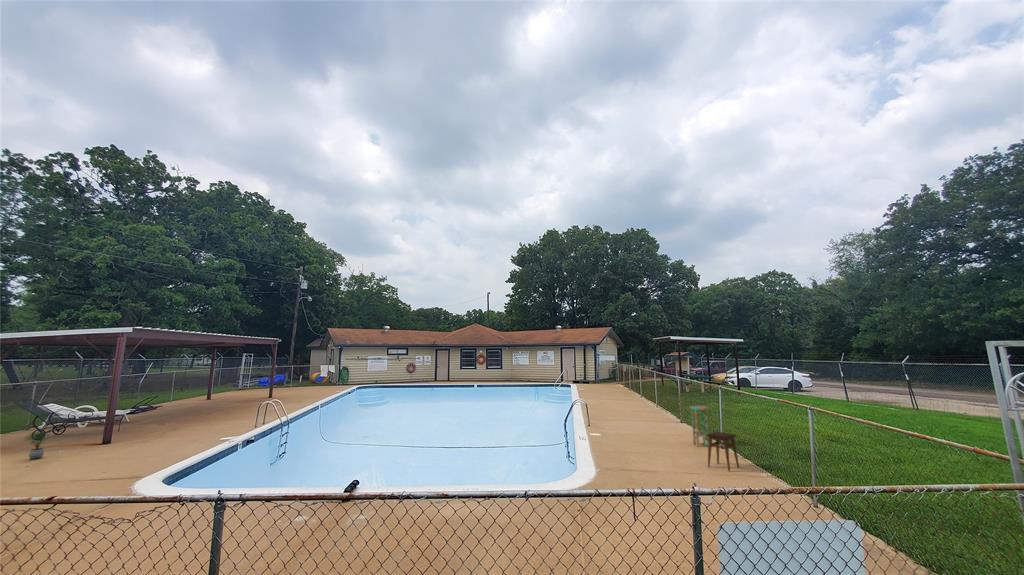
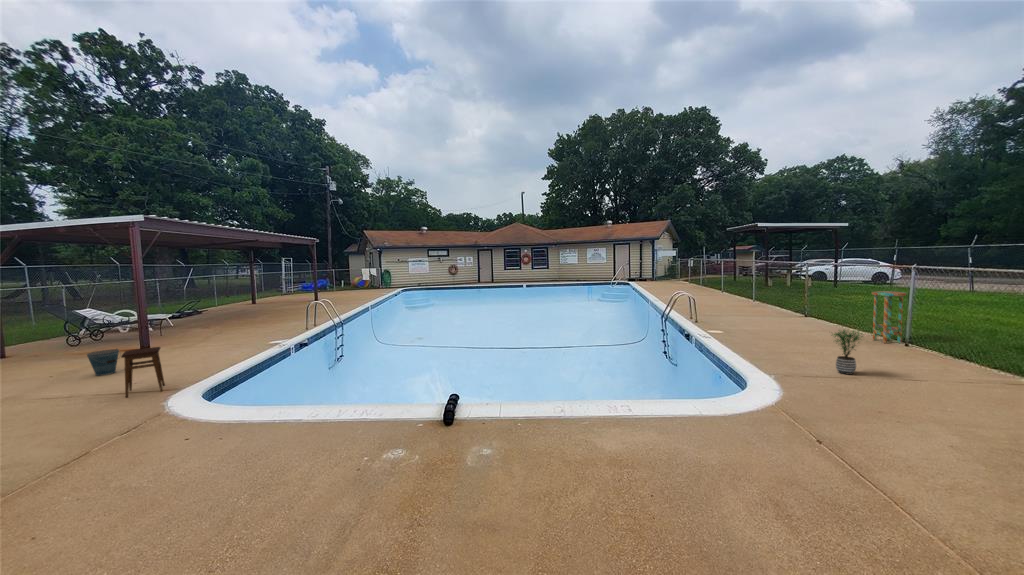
potted plant: present [26,432,48,460] -> present [834,330,862,375]
stool: present [706,432,739,471] -> present [121,347,165,397]
bucket: none [67,441,94,464] -> present [87,349,119,376]

